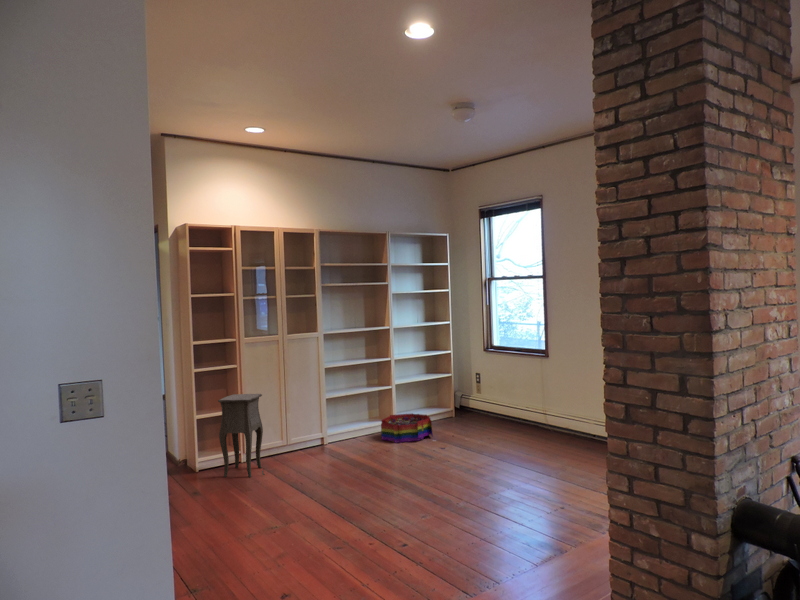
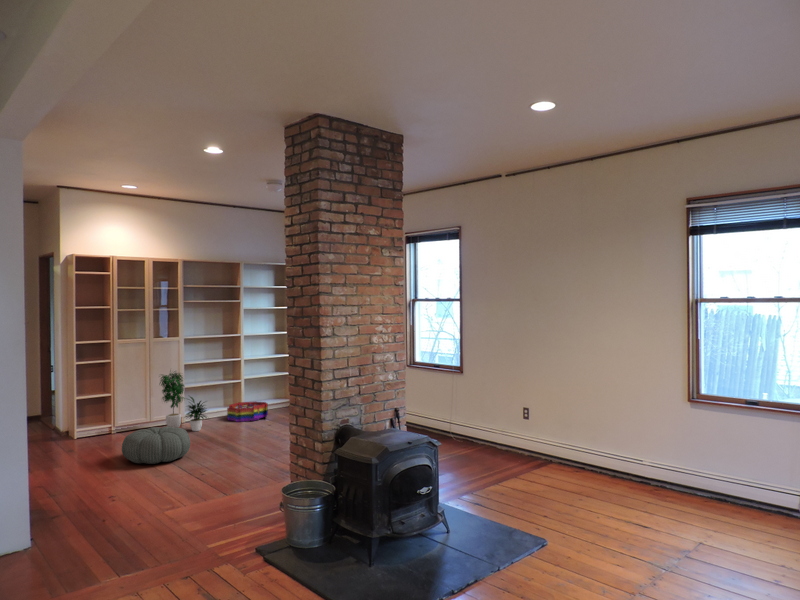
potted plant: none [298,374,368,459] -> present [160,373,207,431]
side table: present [218,394,265,477] -> none [92,381,128,441]
pouf: none [276,462,370,524] -> present [122,427,190,464]

